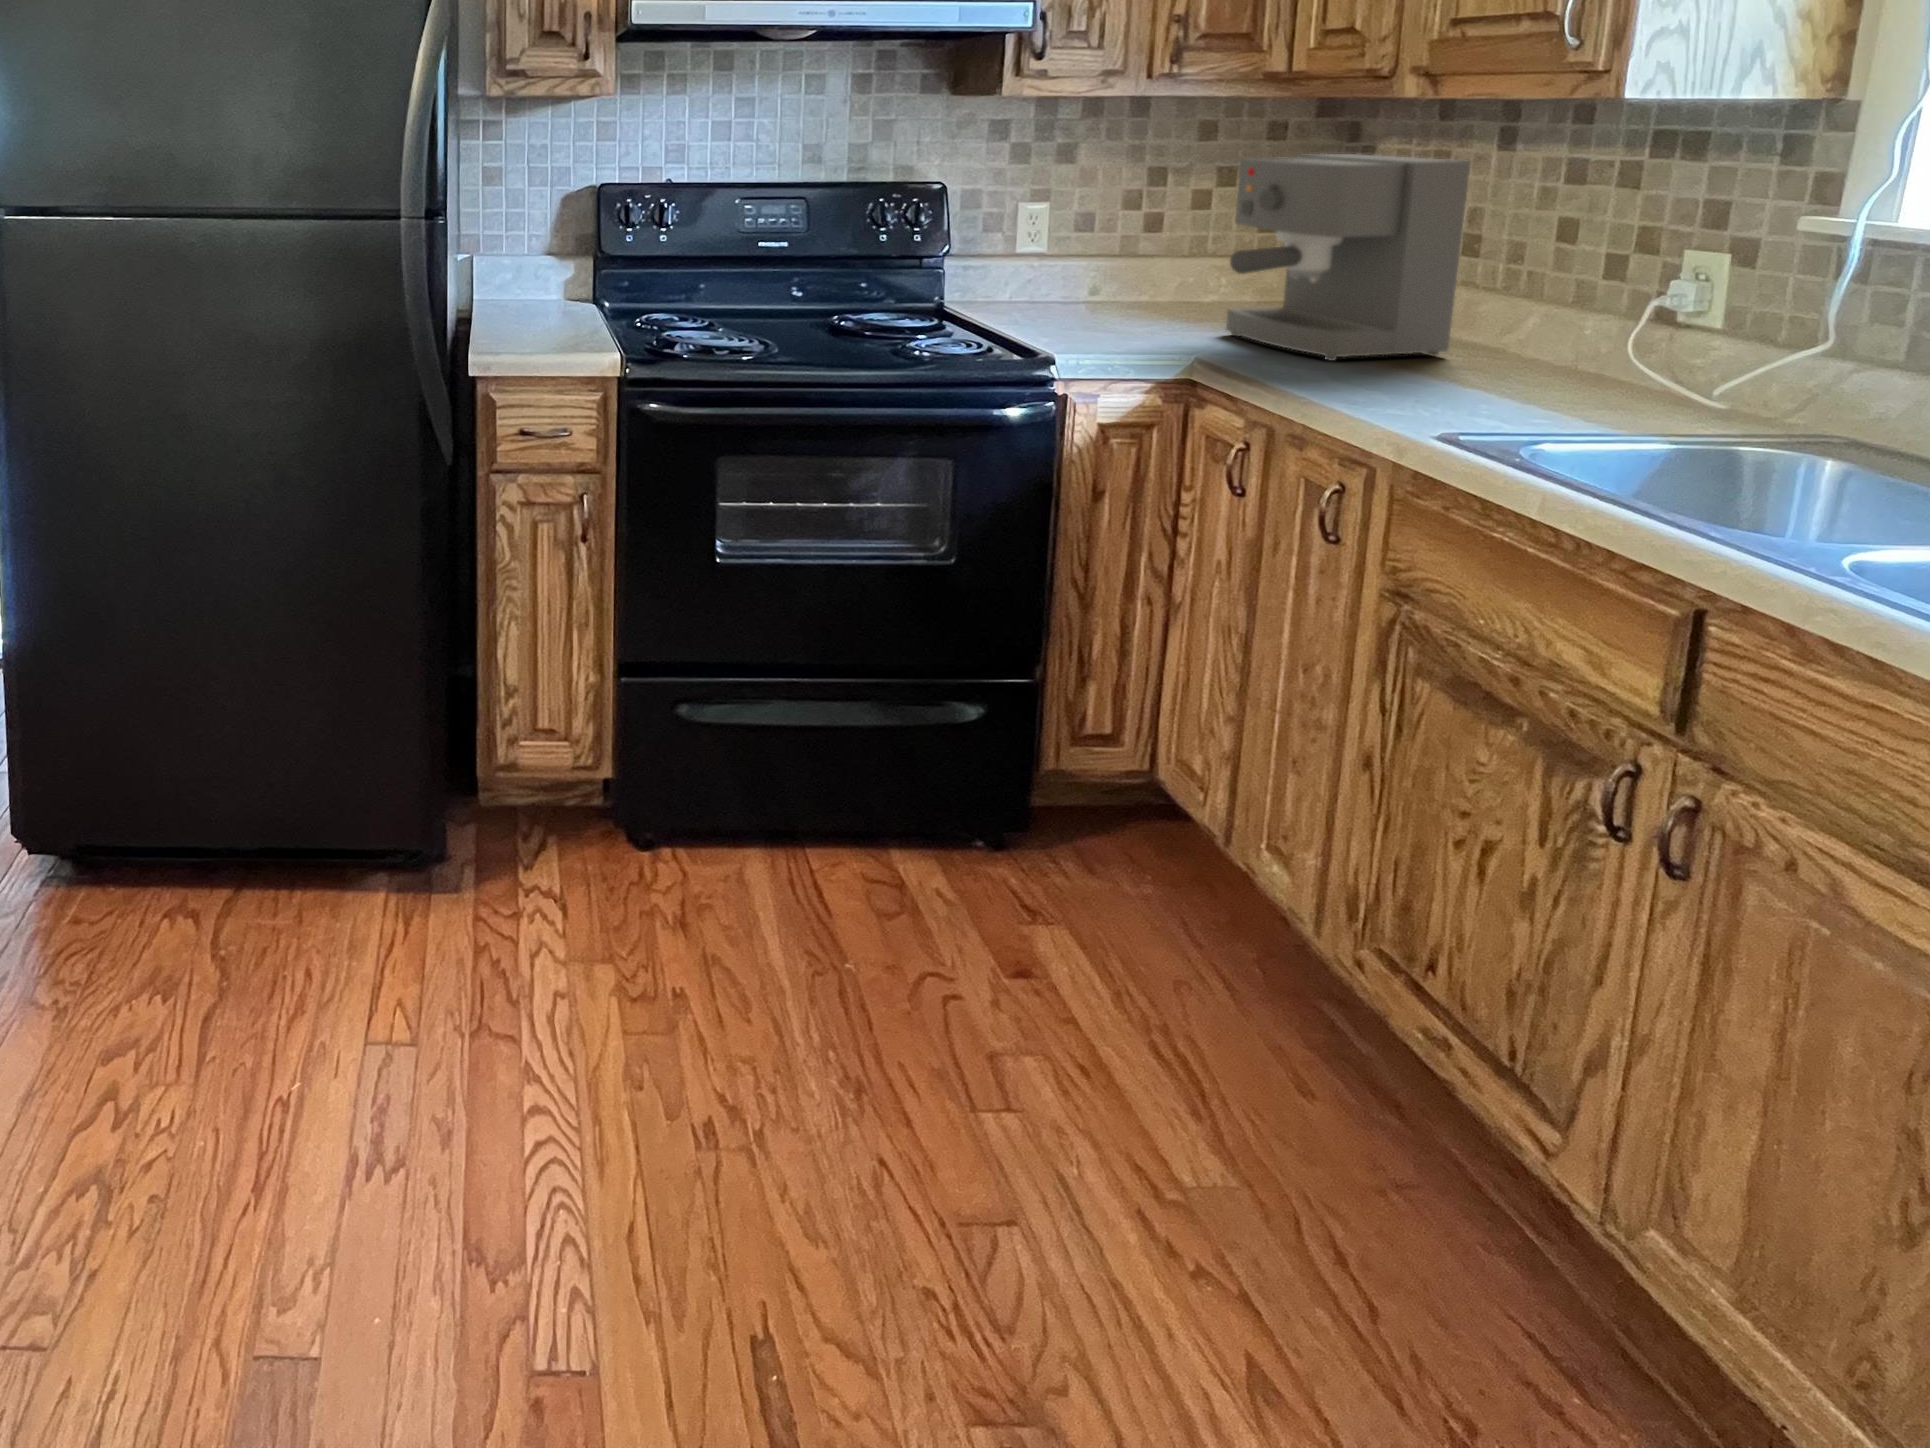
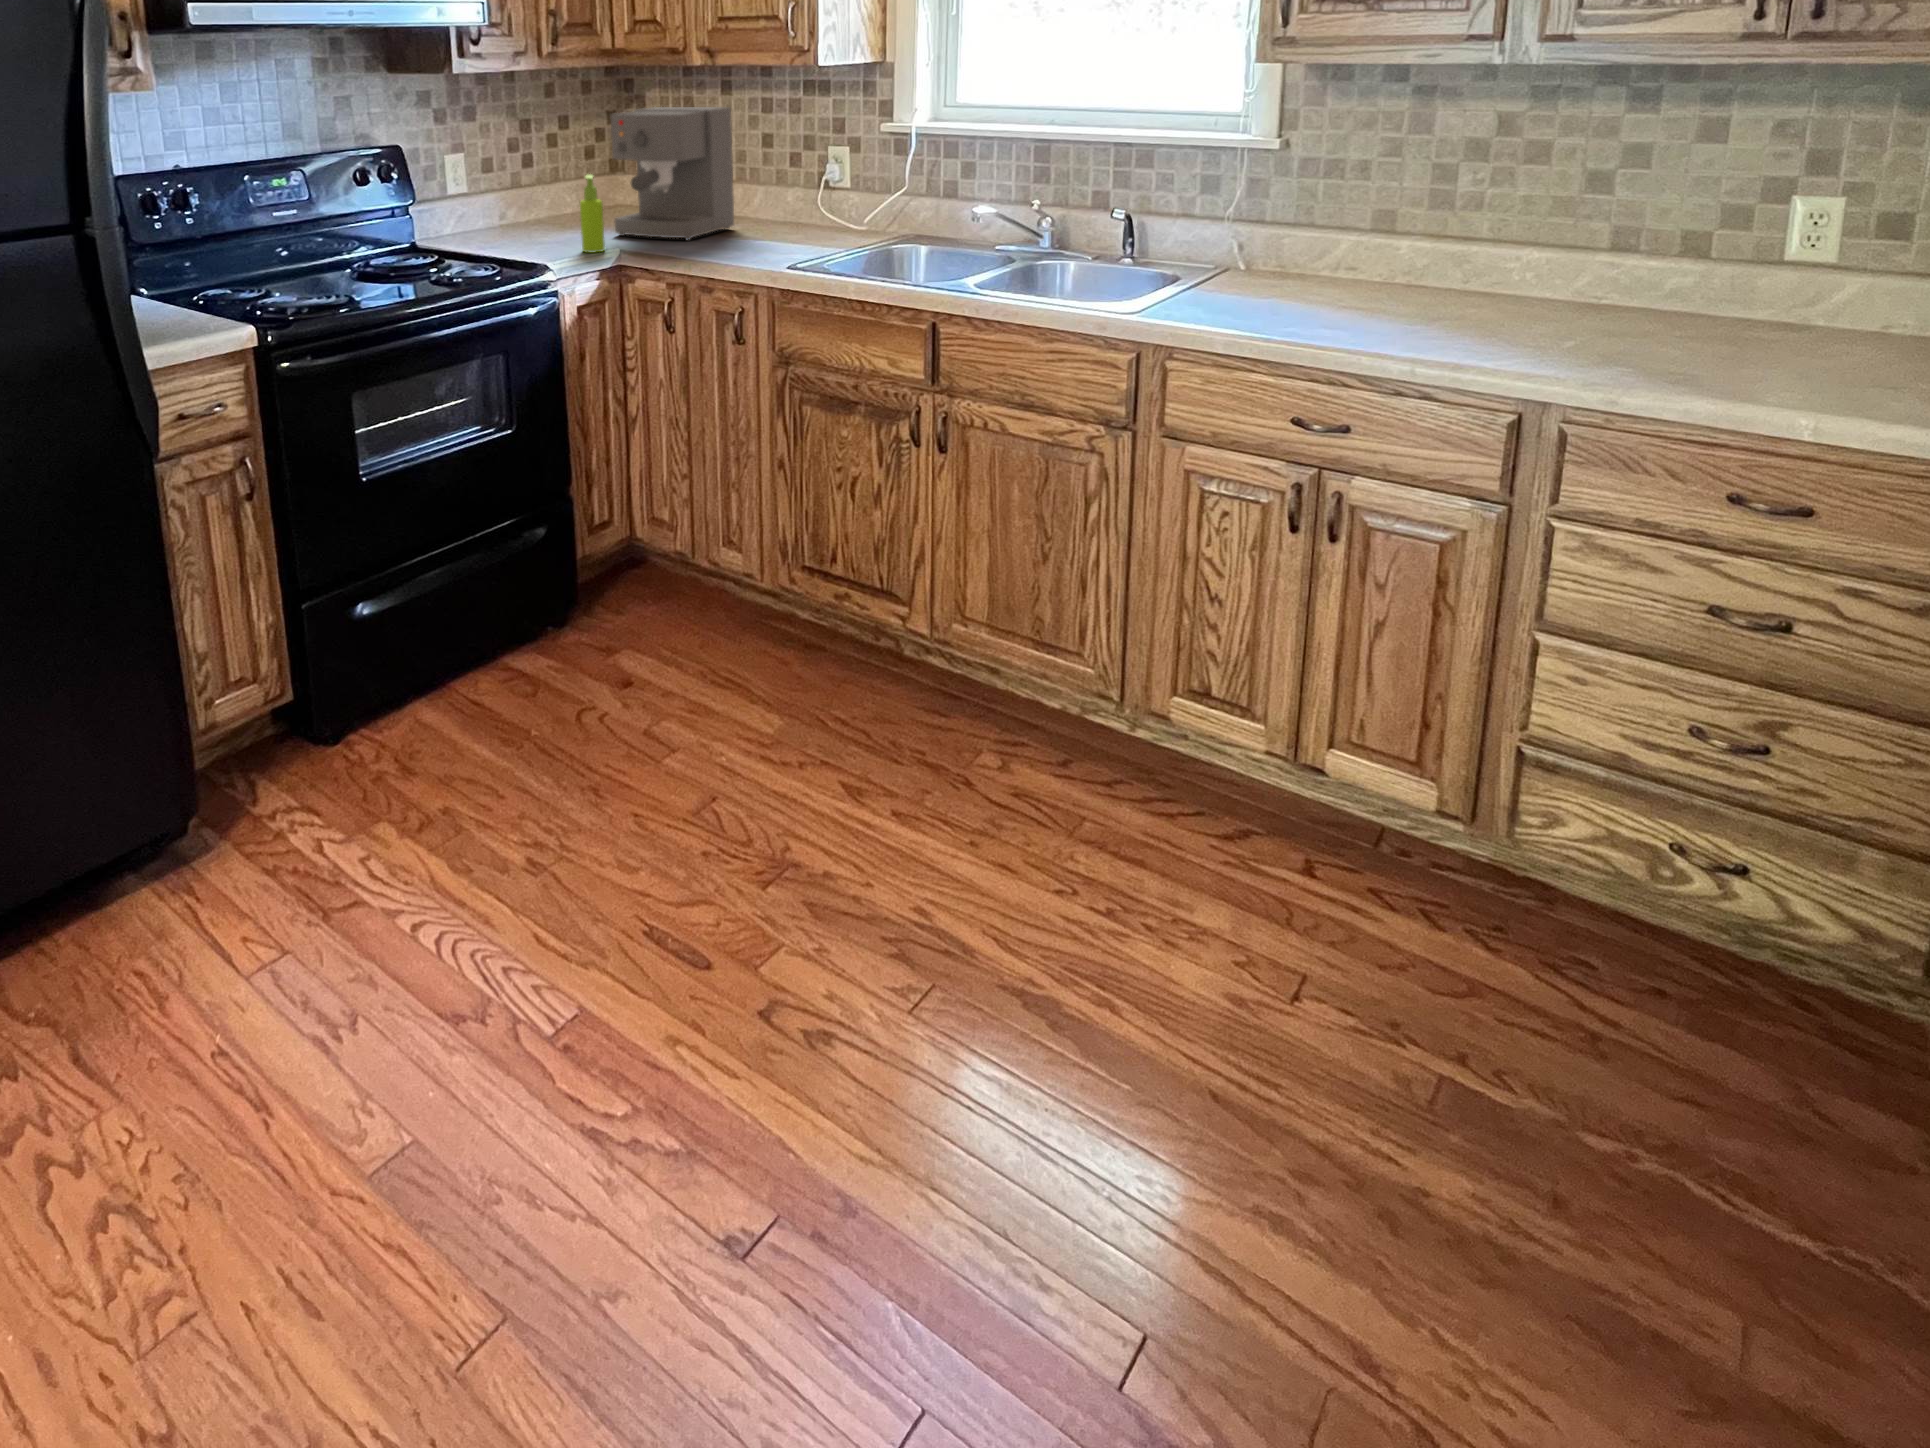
soap dispenser: none [1135,240,1177,352] -> present [580,174,605,252]

